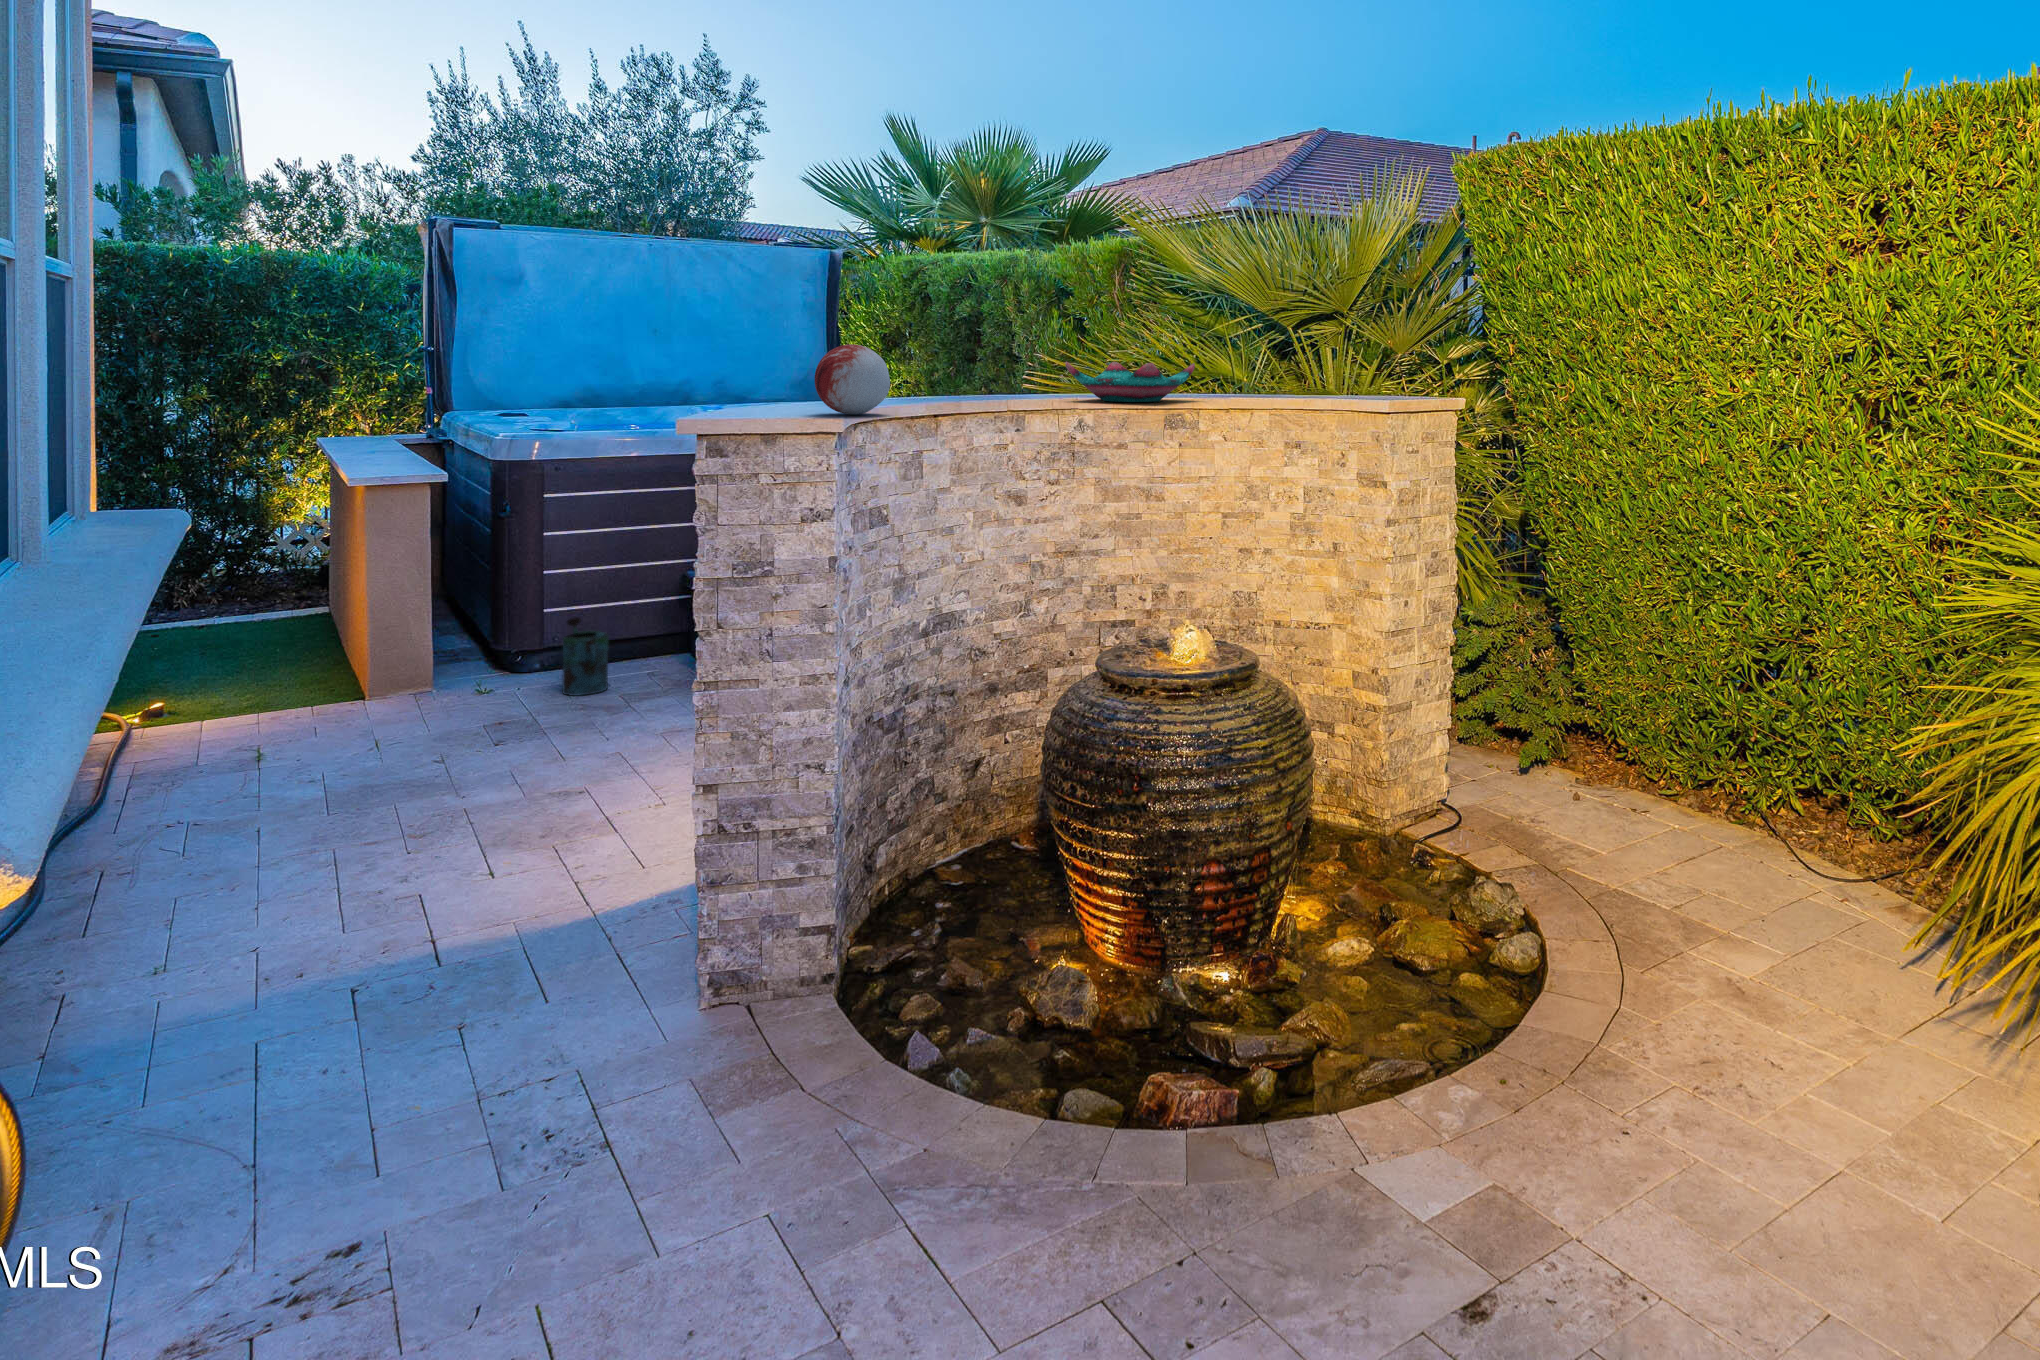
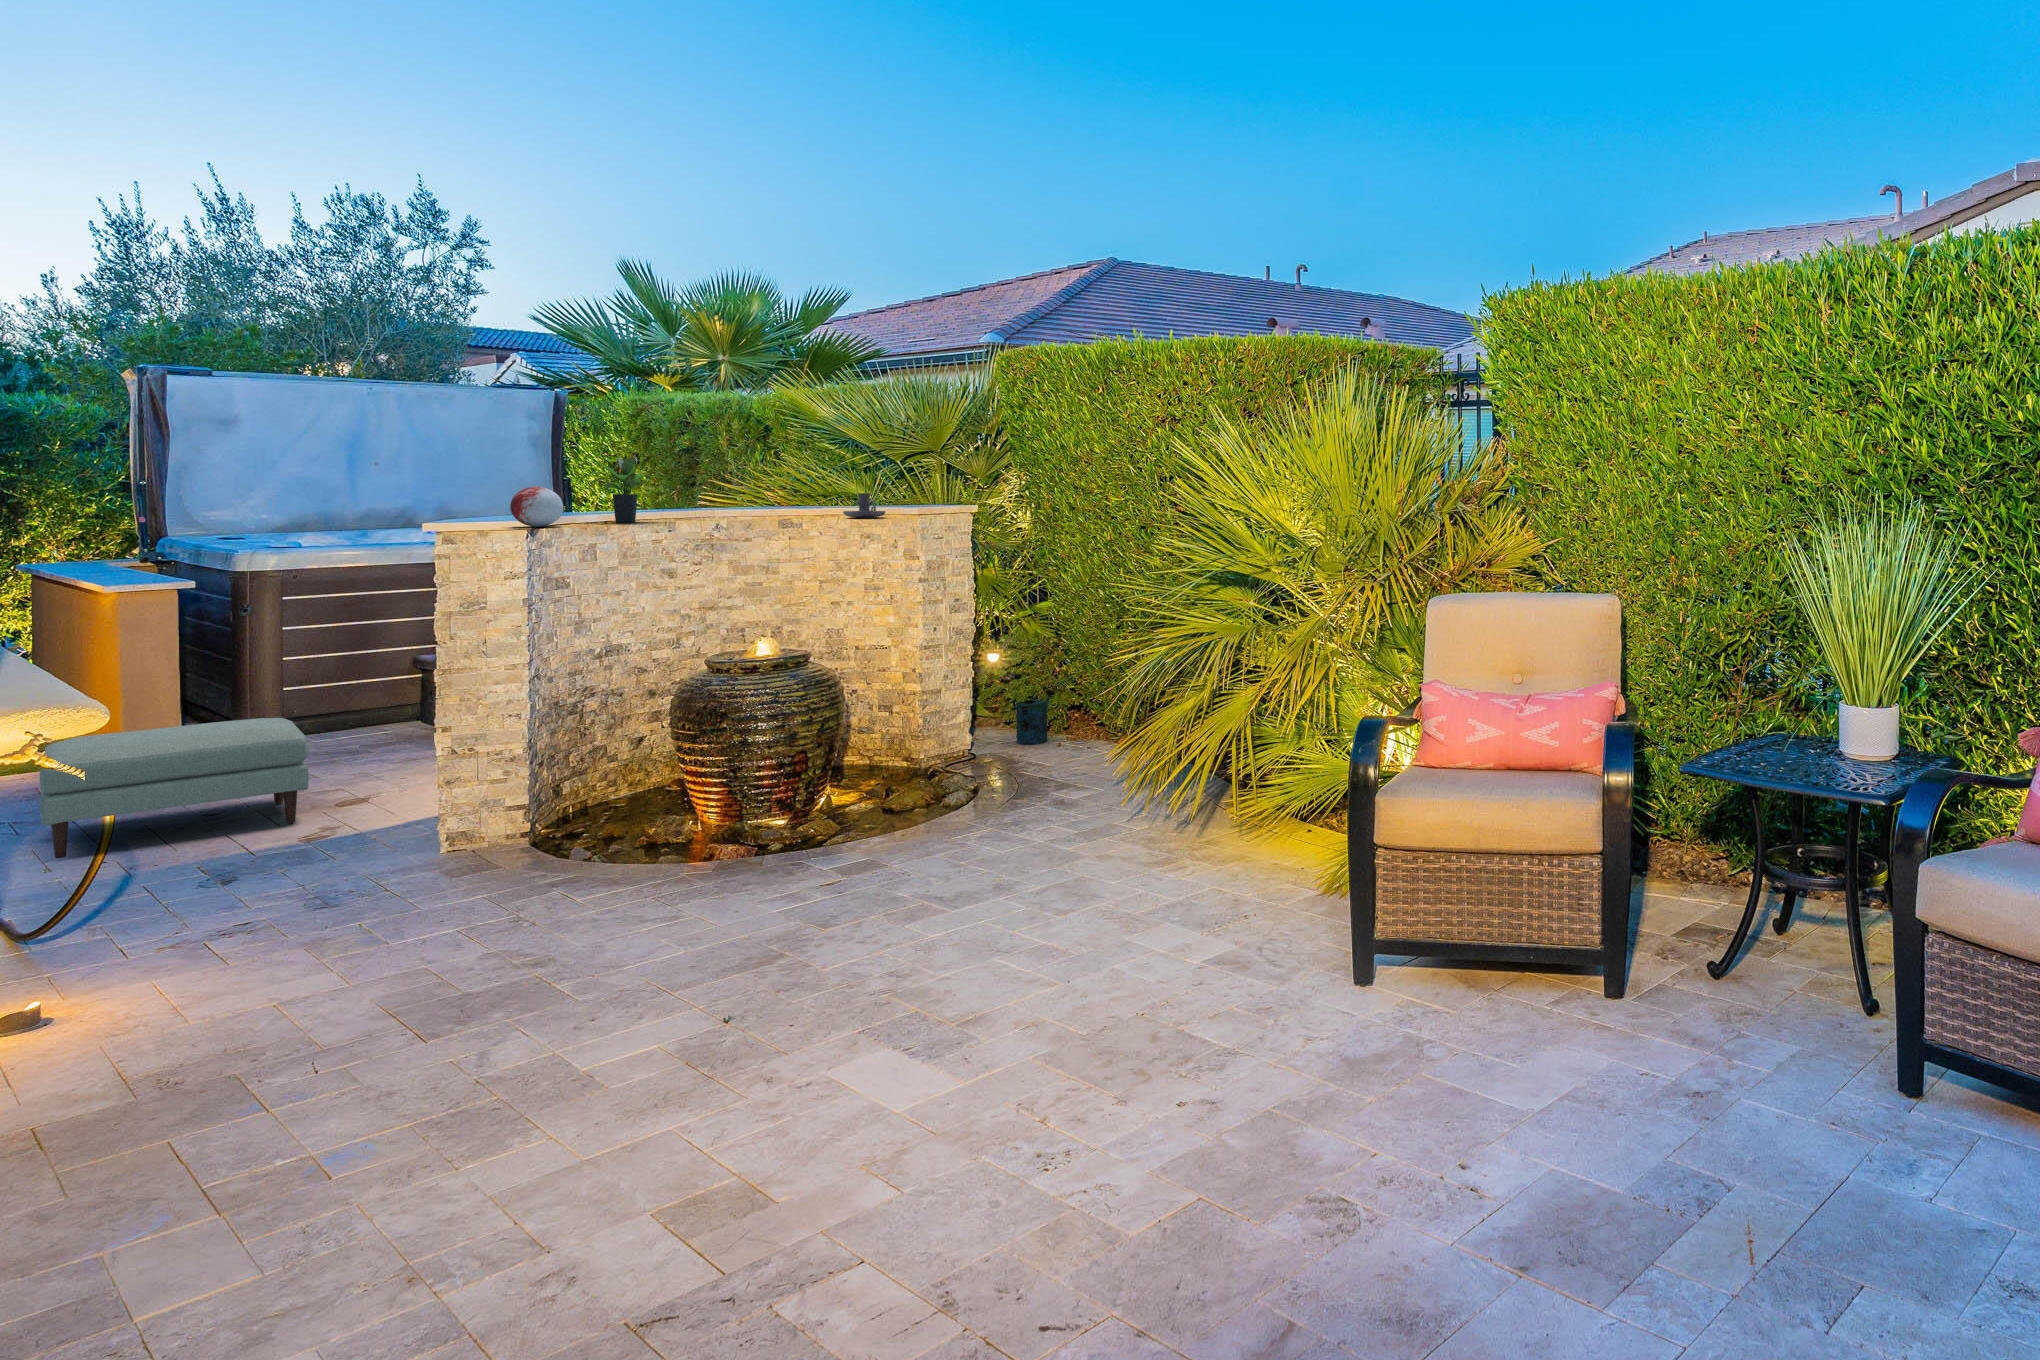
potted plant: none [916,295,1017,408] -> present [586,457,651,523]
candle holder: none [1263,361,1326,403] -> present [843,493,885,518]
decorative bowl: present [1066,362,1195,402] -> none [703,495,797,519]
watering can: present [562,617,609,696] -> present [1016,690,1055,745]
ottoman: none [172,696,529,945] -> present [40,718,309,858]

